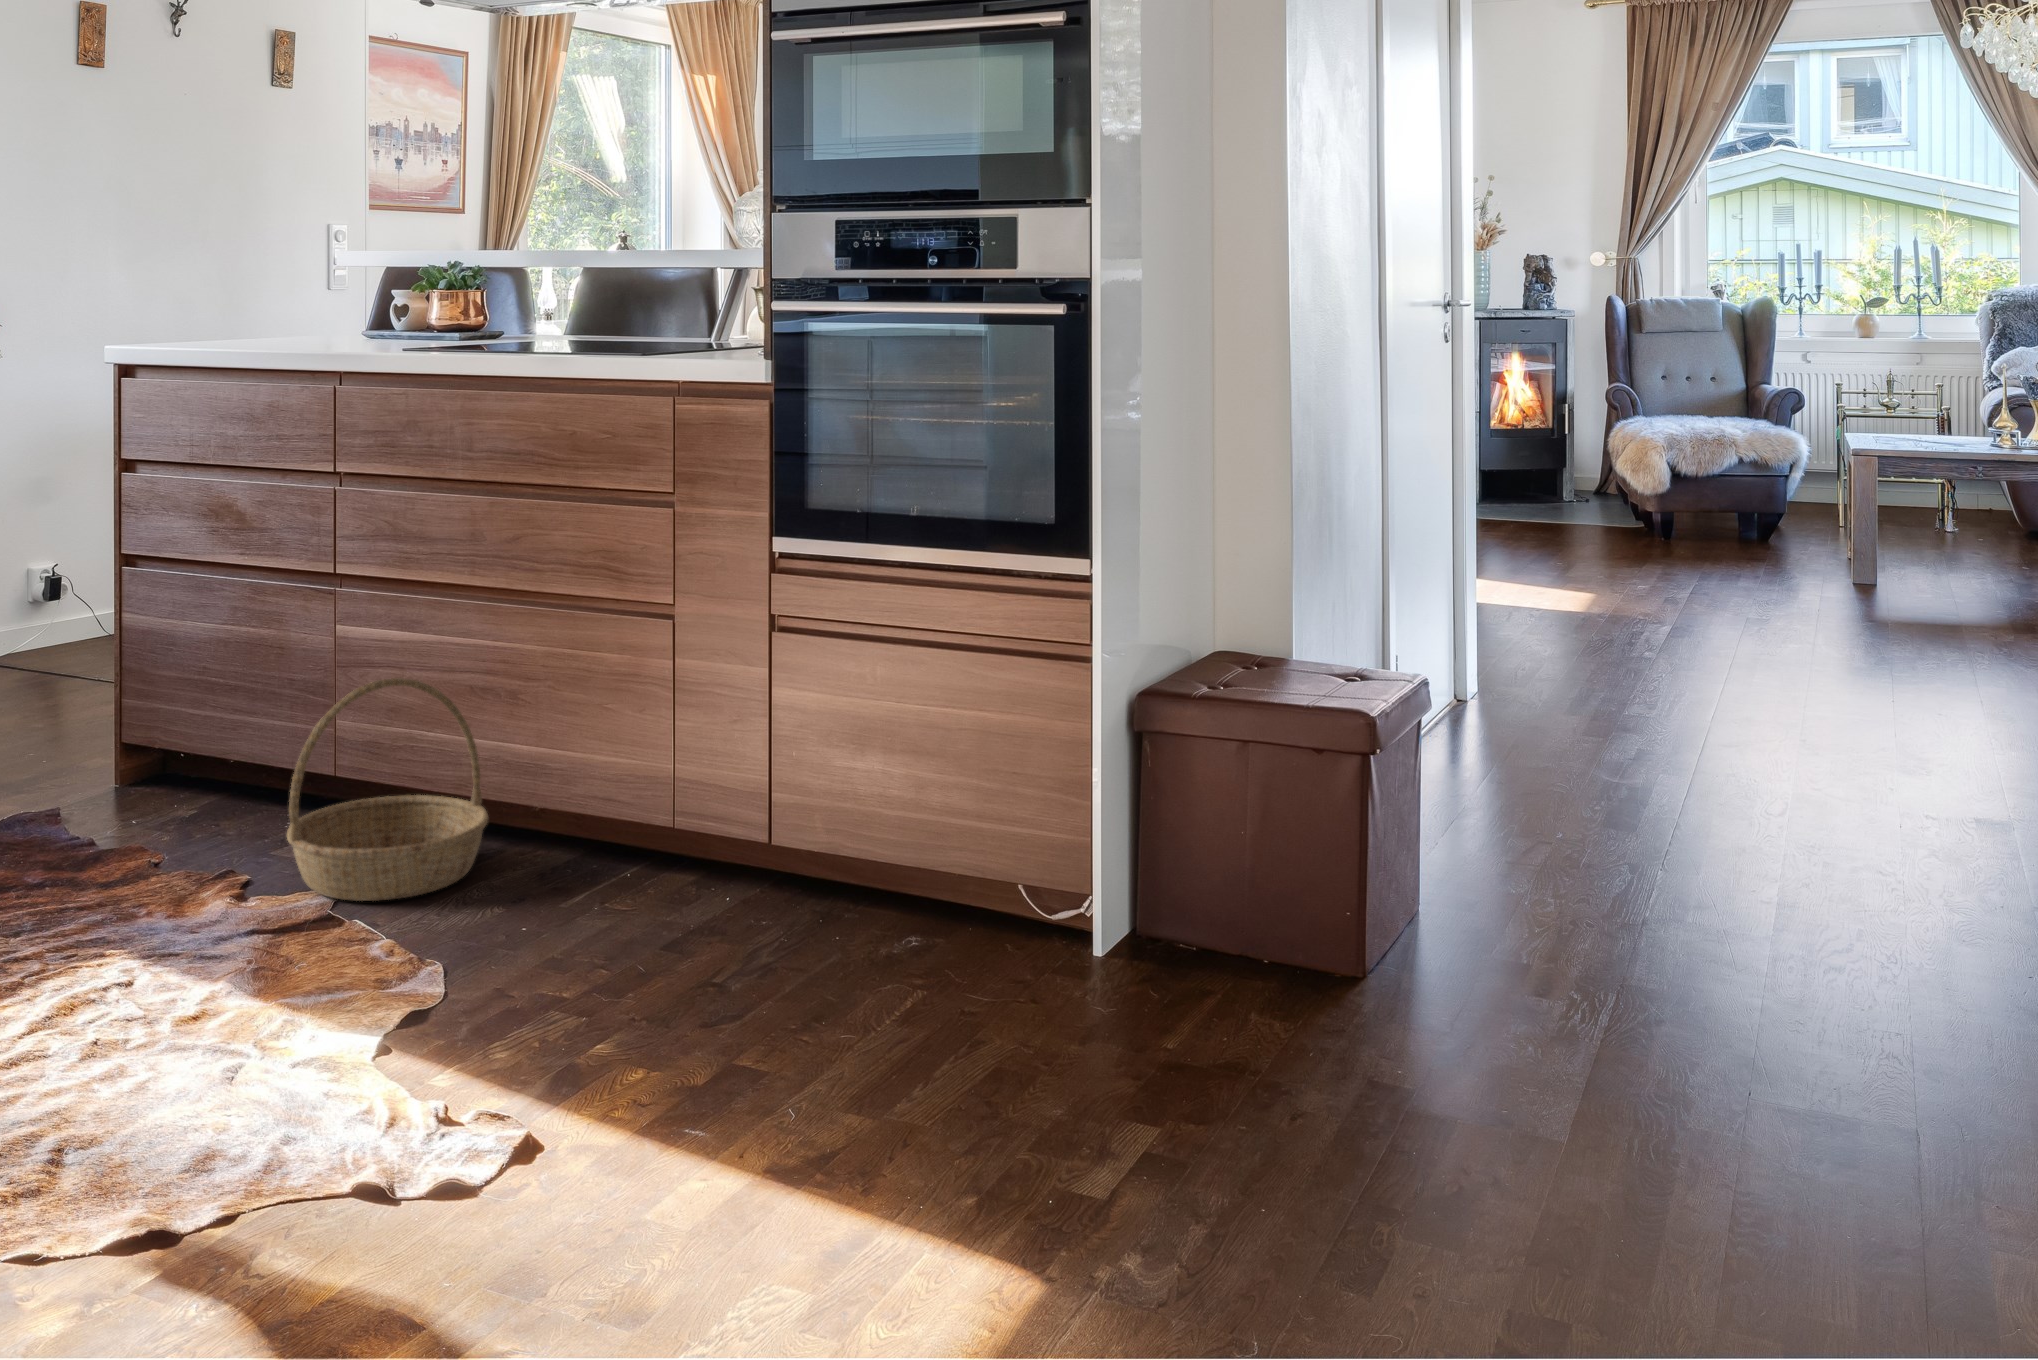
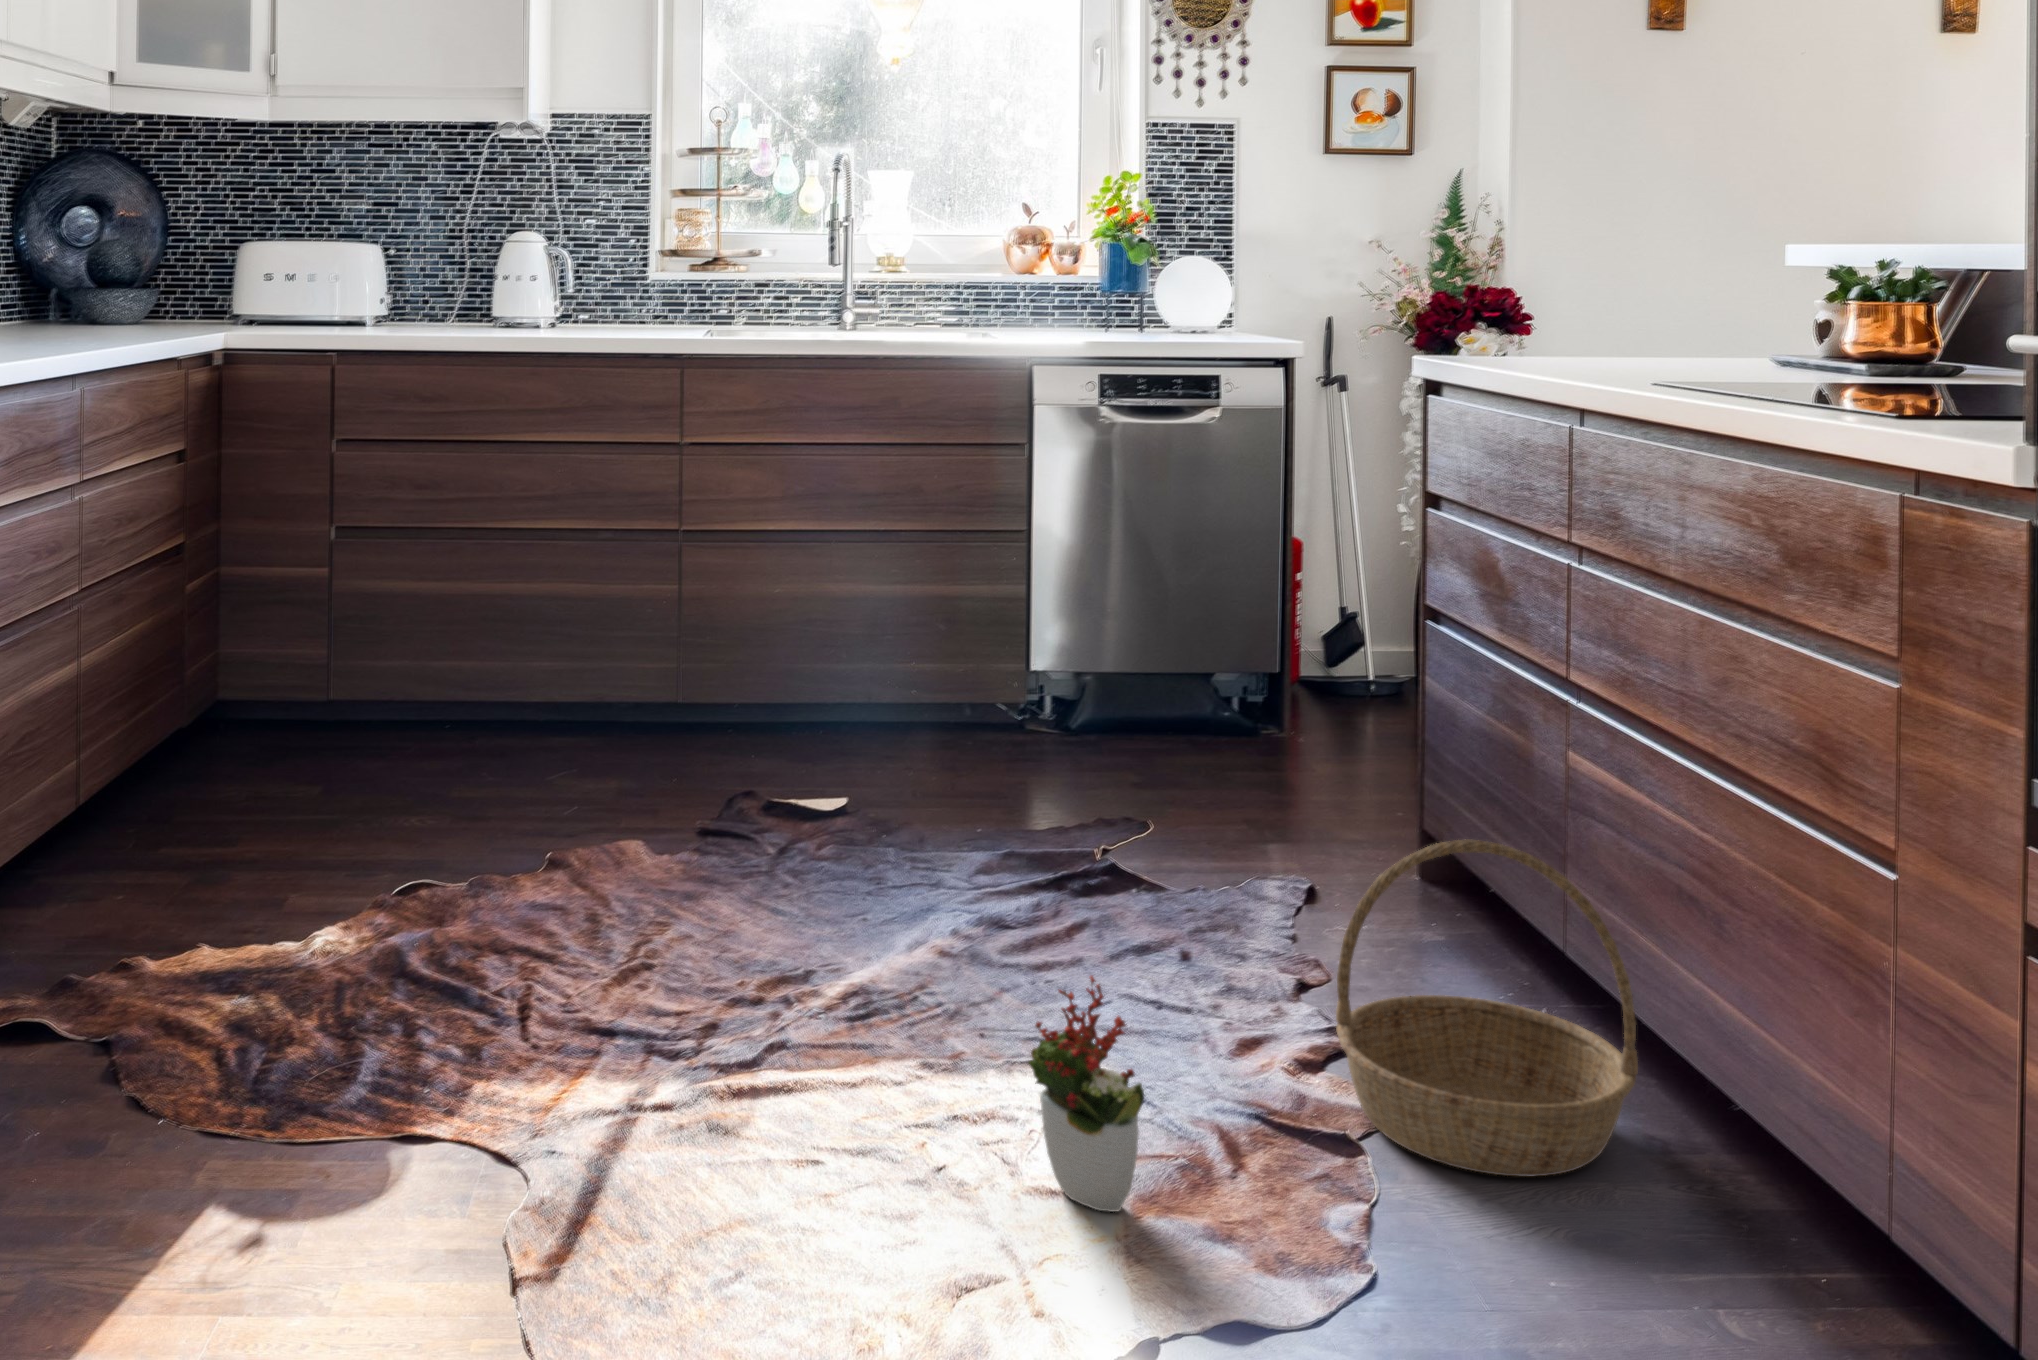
decorative plant: none [178,830,288,1003] -> present [1028,976,1144,1212]

